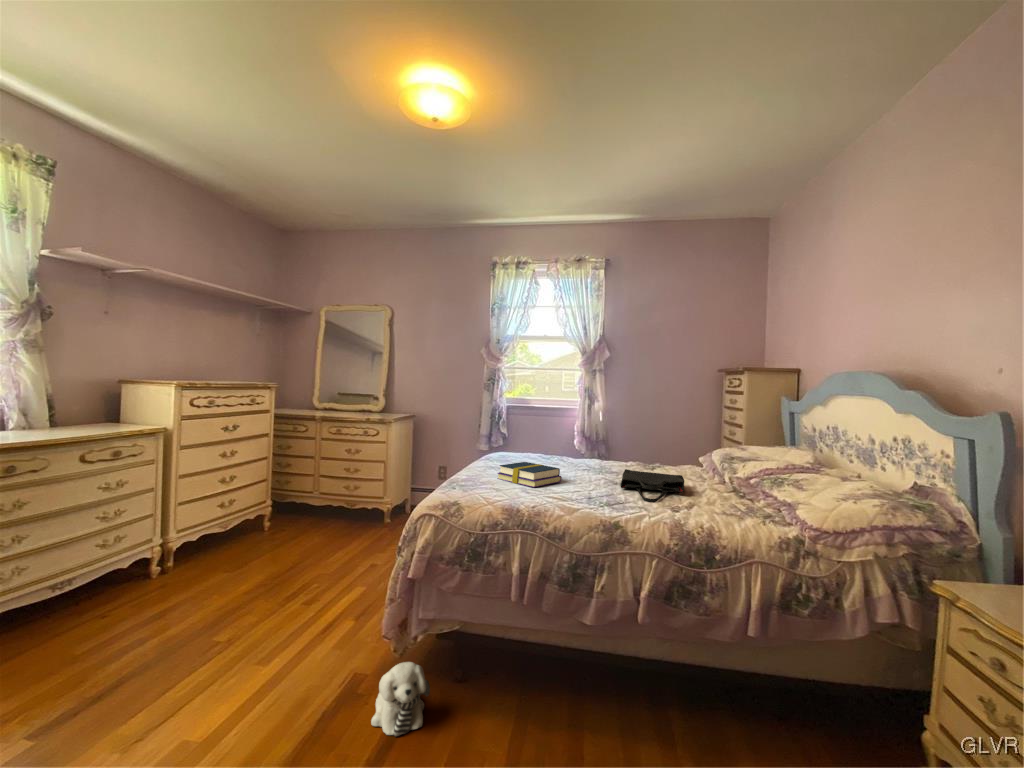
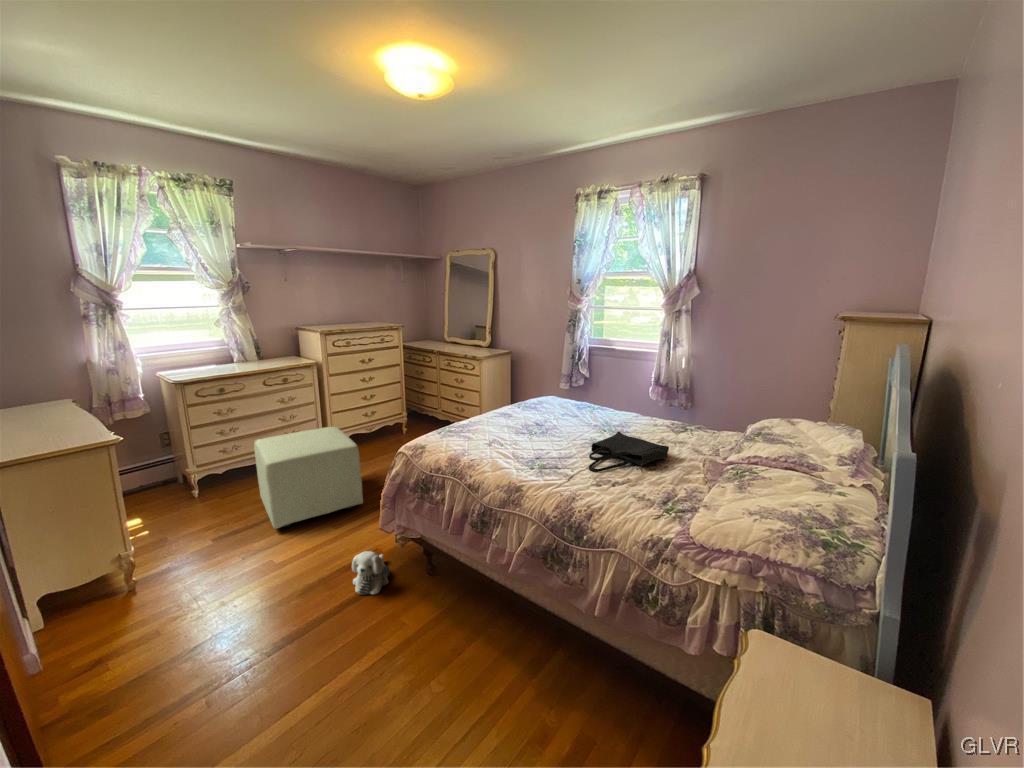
book: present [497,462,562,487] -> none [500,412,549,440]
ottoman: none [86,514,295,689] -> present [254,427,363,529]

